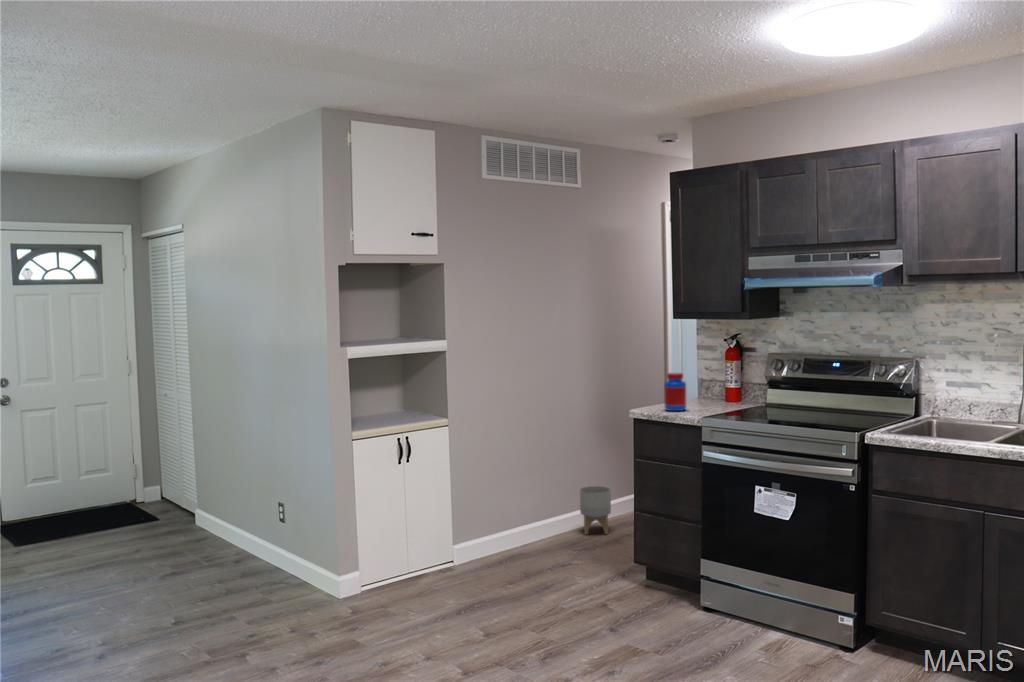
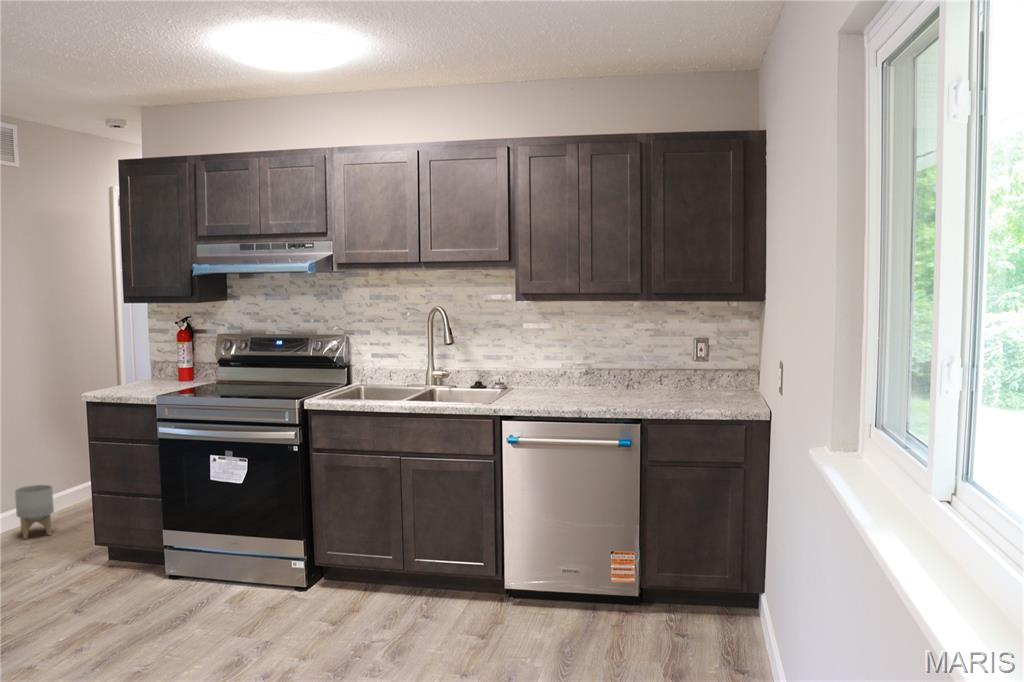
jar: present [664,373,686,411] -> none [117,356,141,395]

